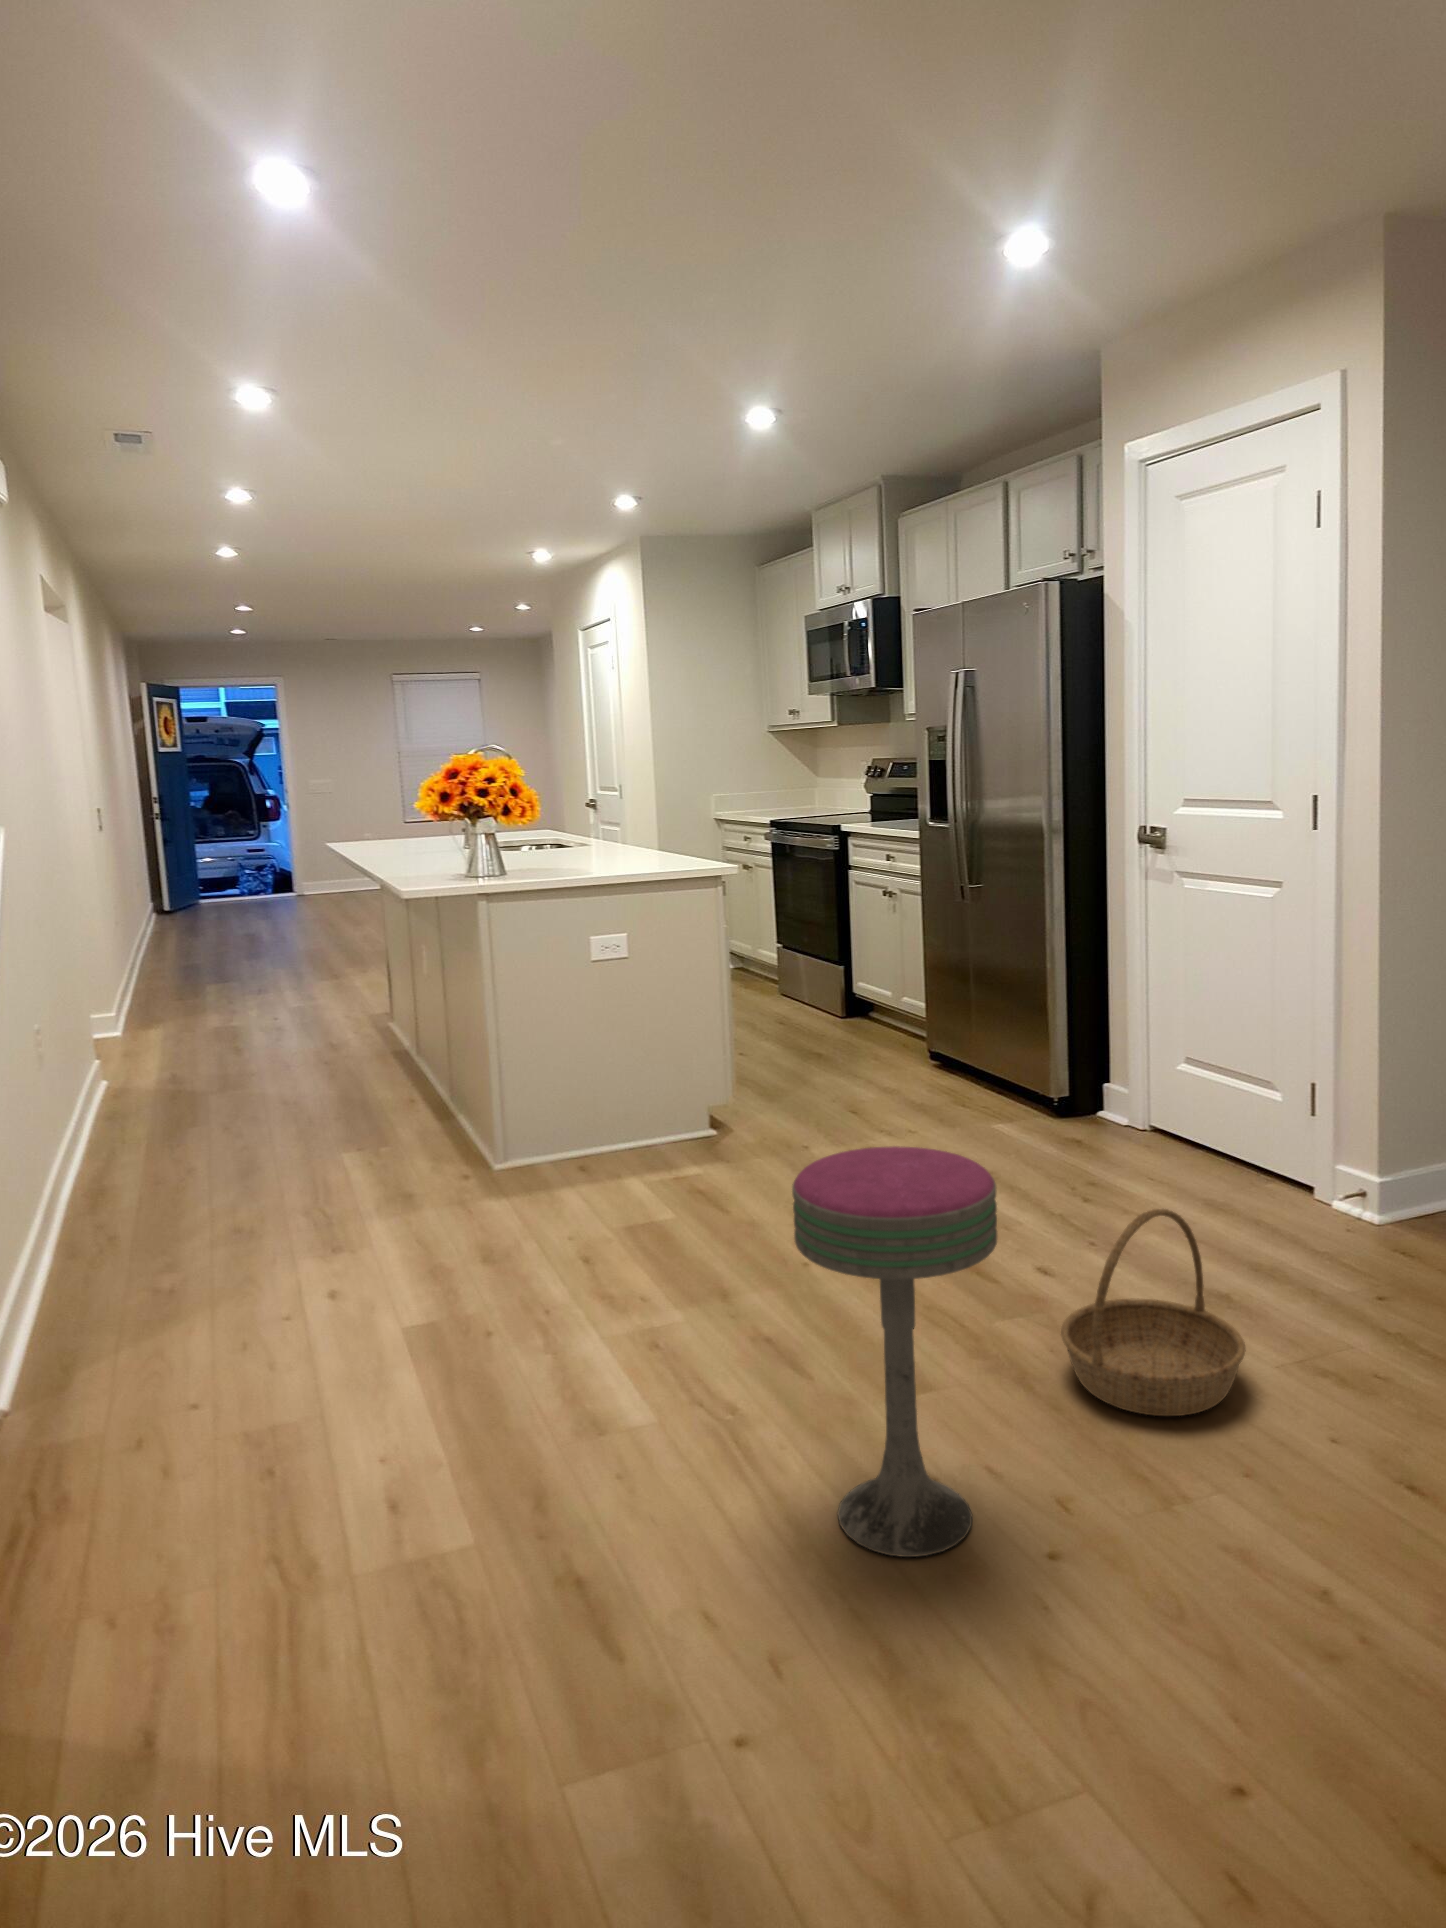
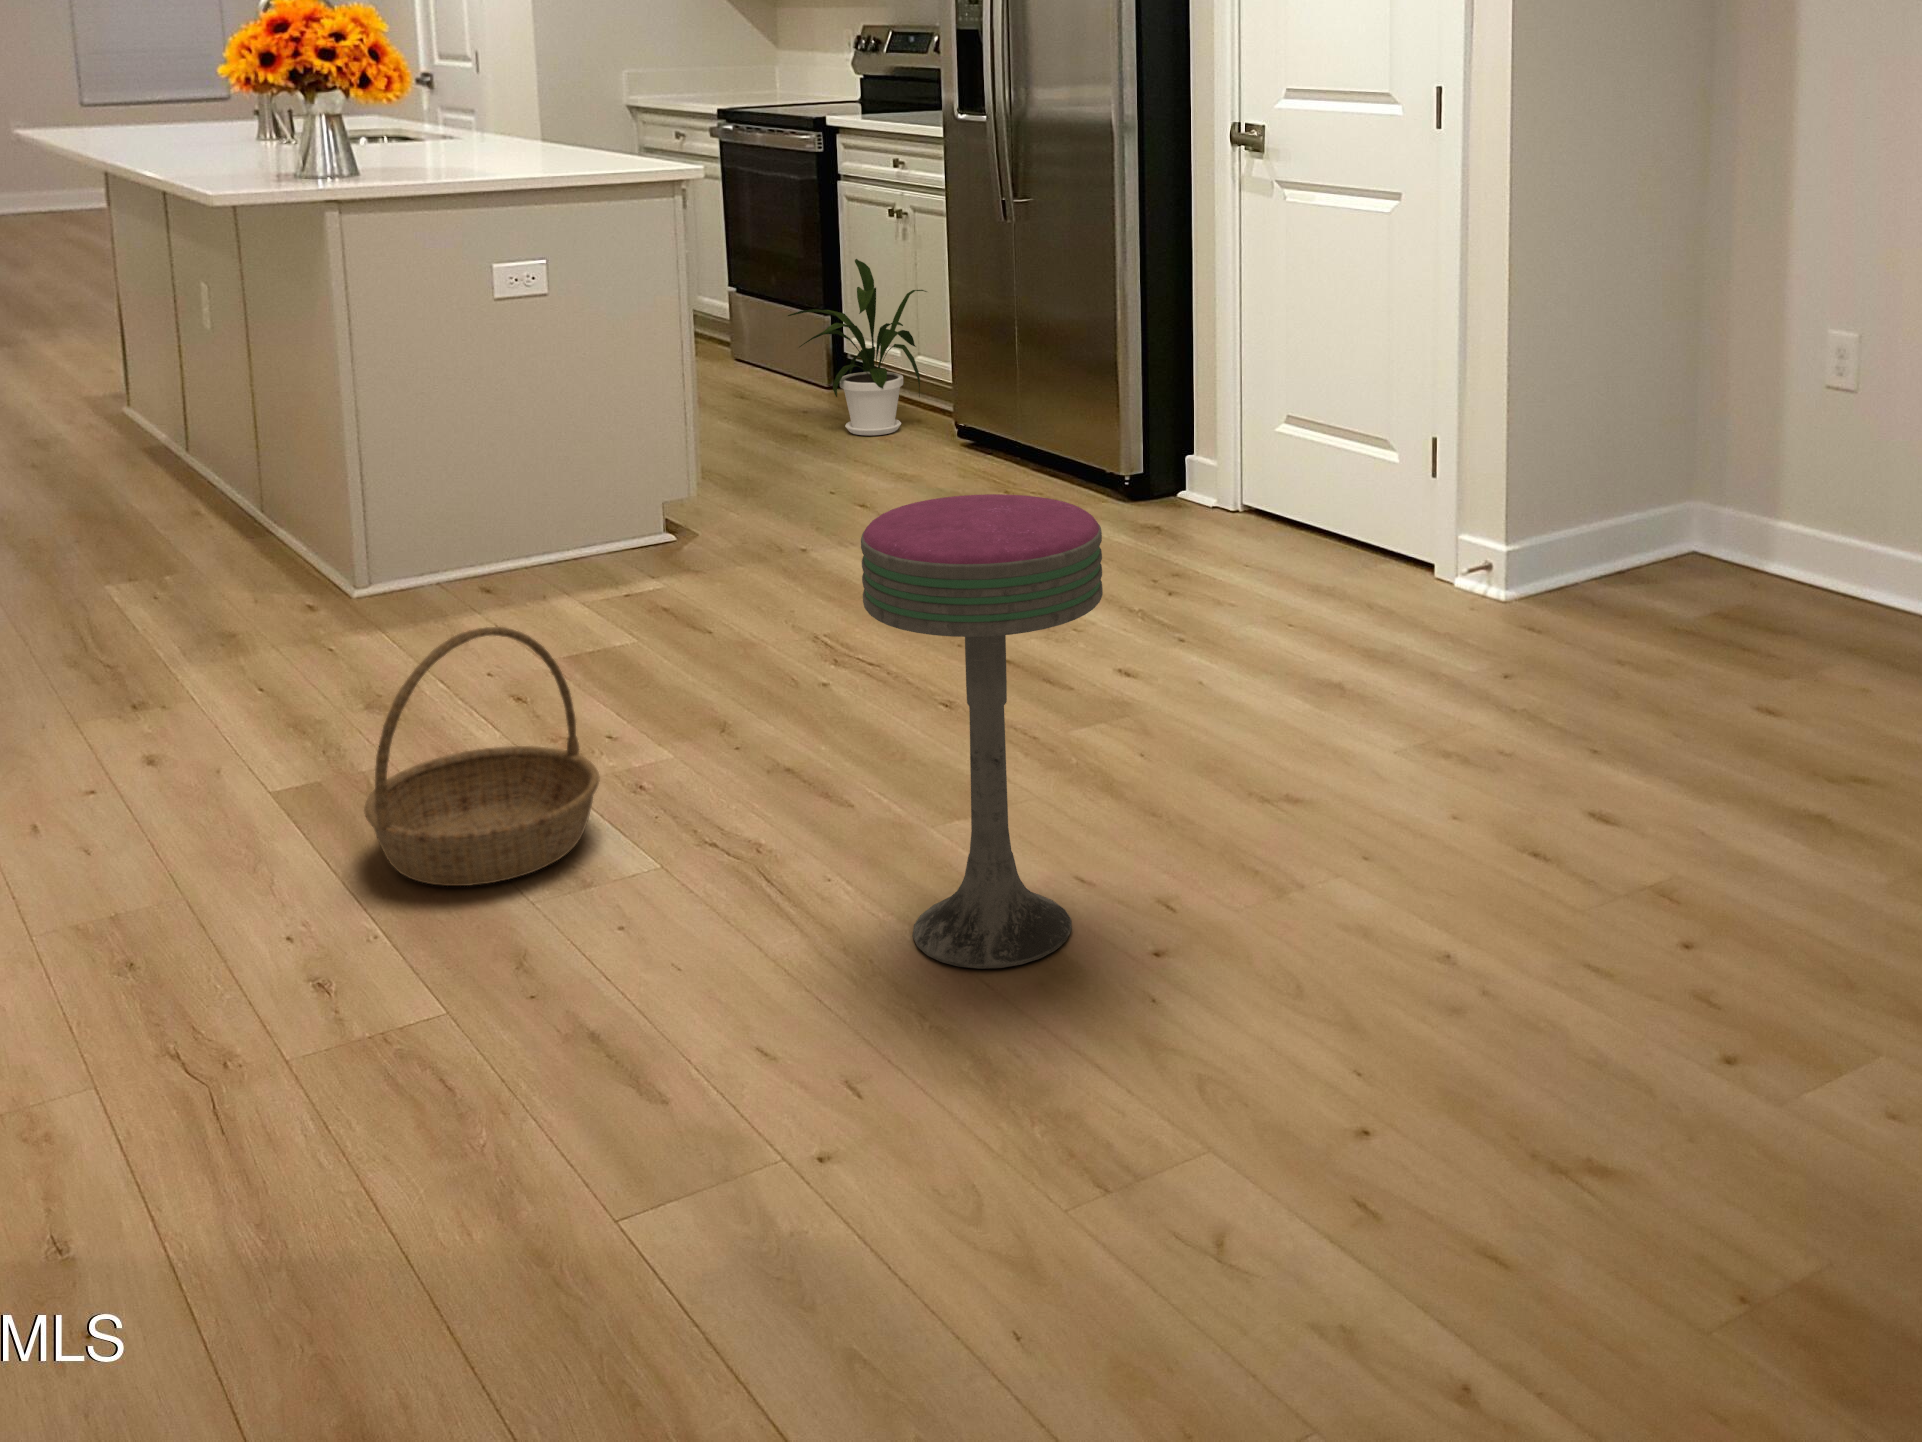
house plant: none [808,928,909,1057] -> present [788,259,927,435]
basket: present [1061,1209,1246,1416] -> present [364,627,599,886]

